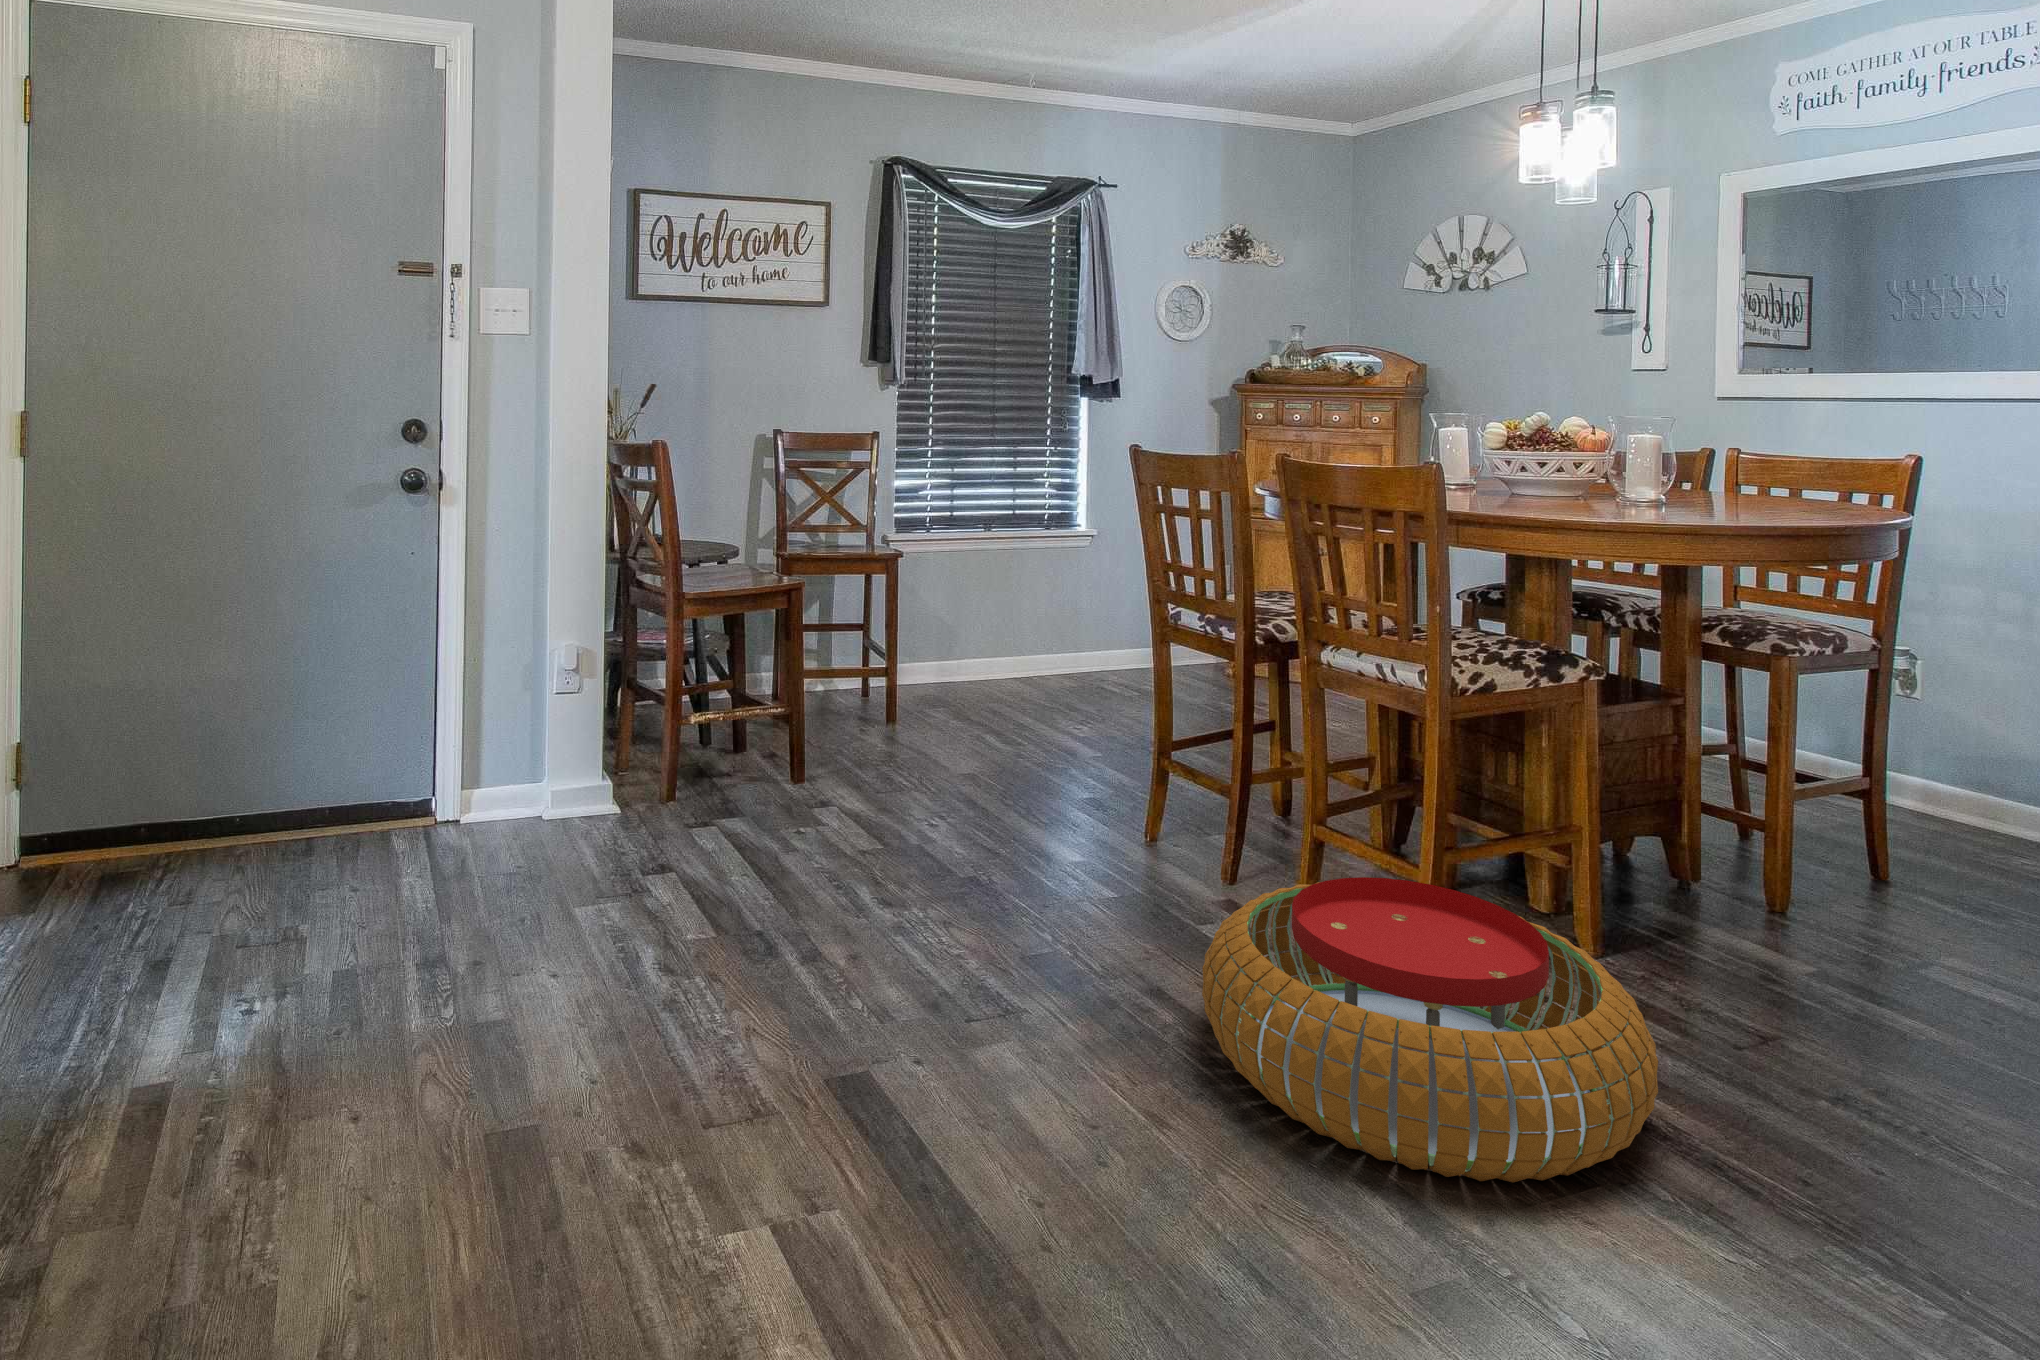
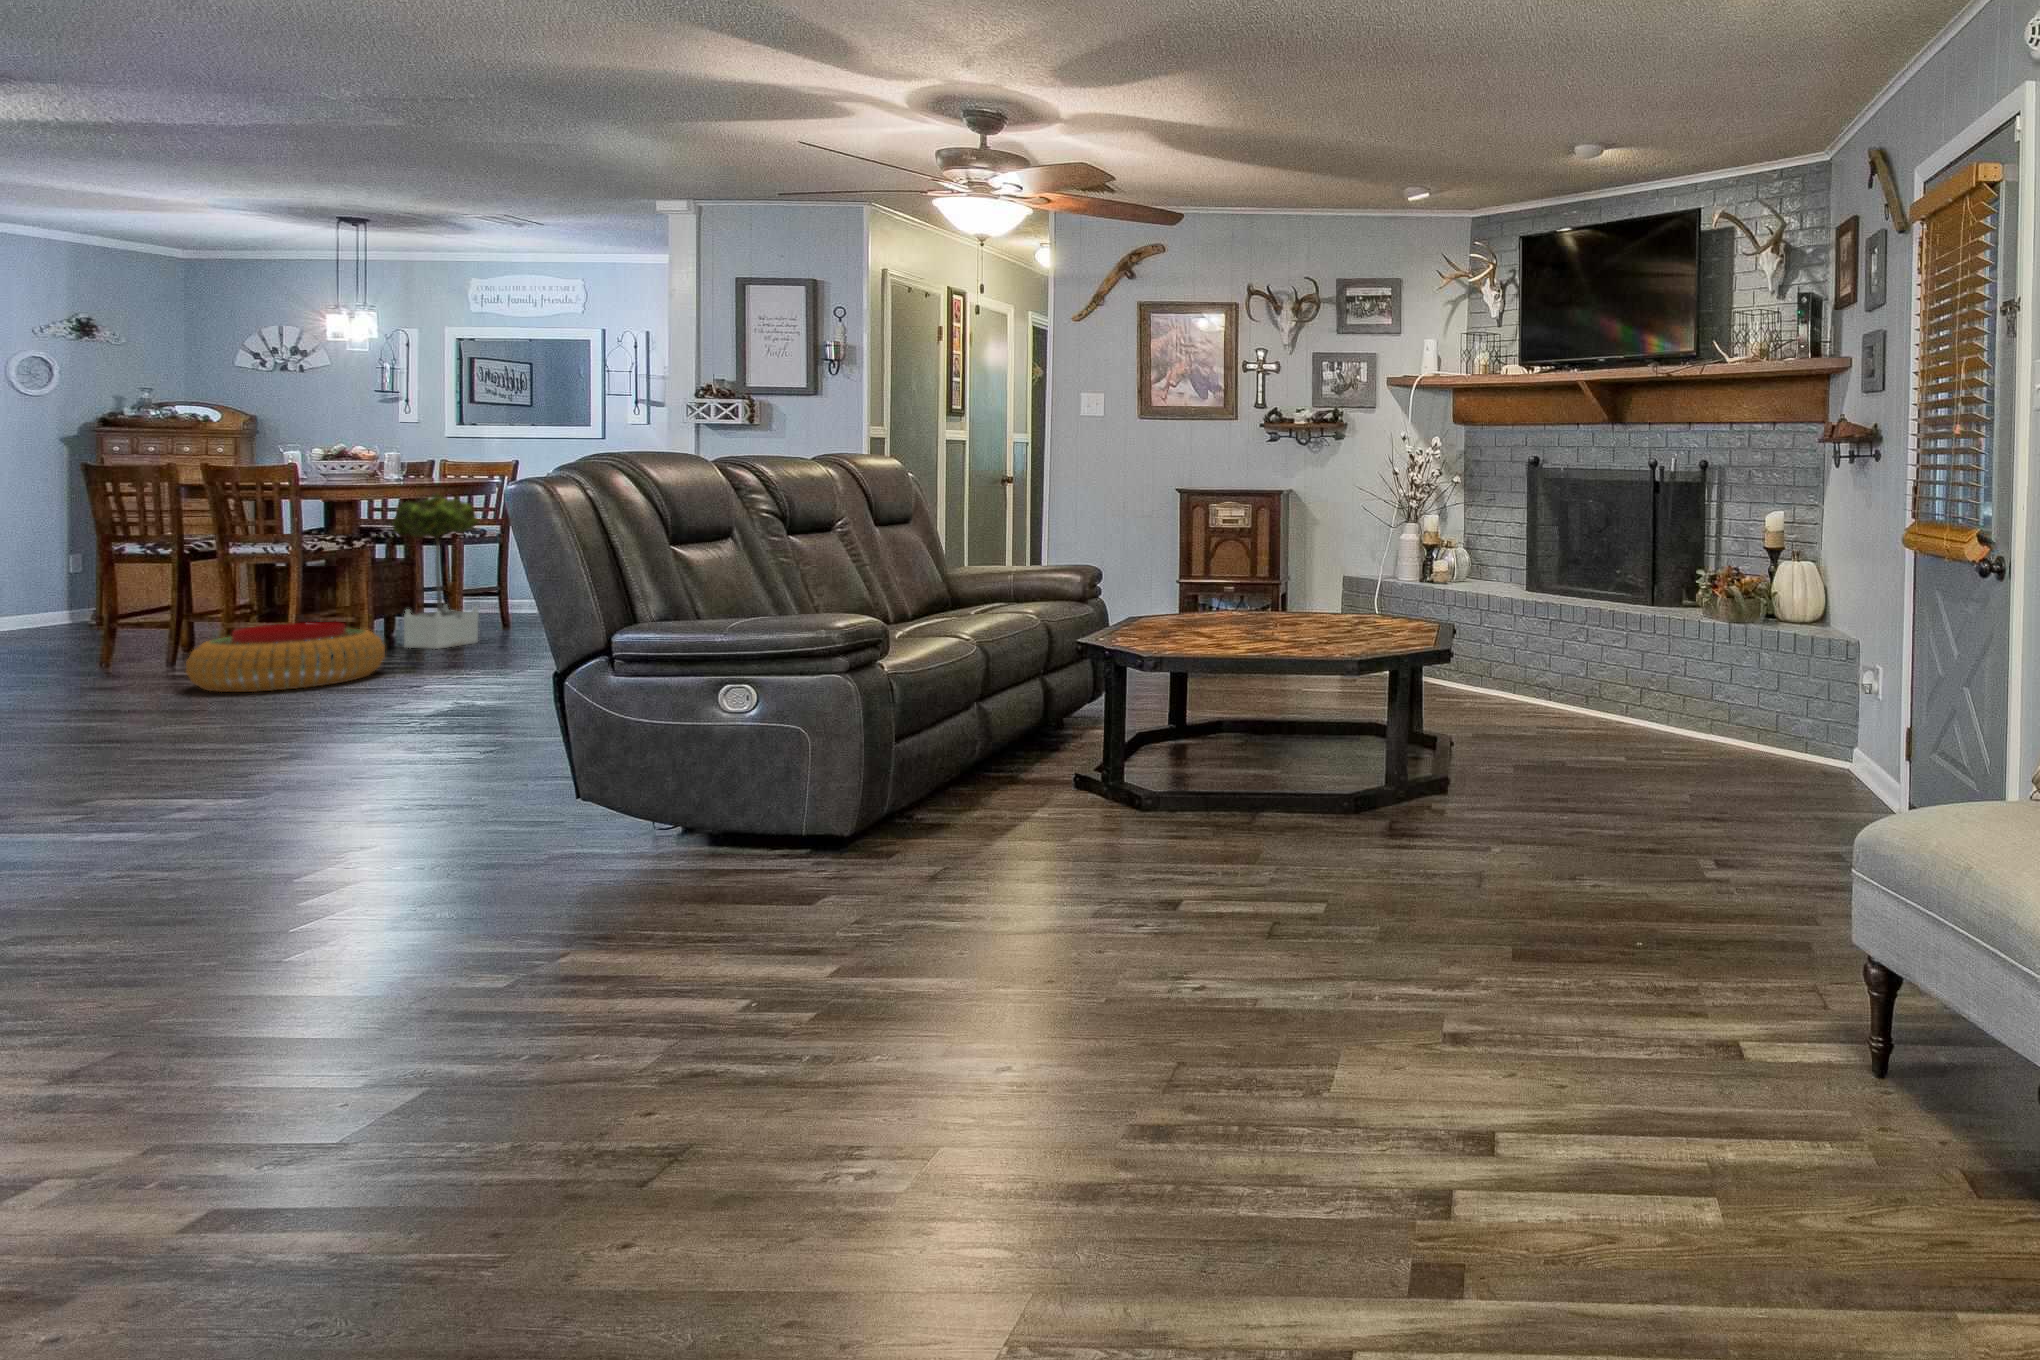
potted tree: none [1645,548,1867,970] -> present [392,495,479,649]

